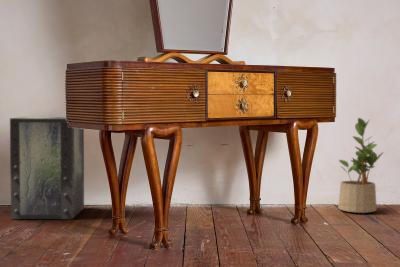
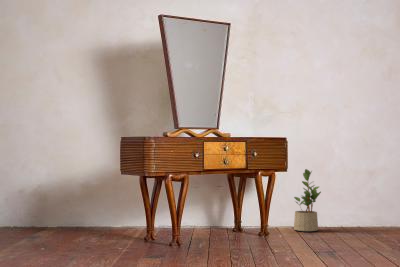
storage box: present [10,117,84,219] -> none [81,168,127,233]

